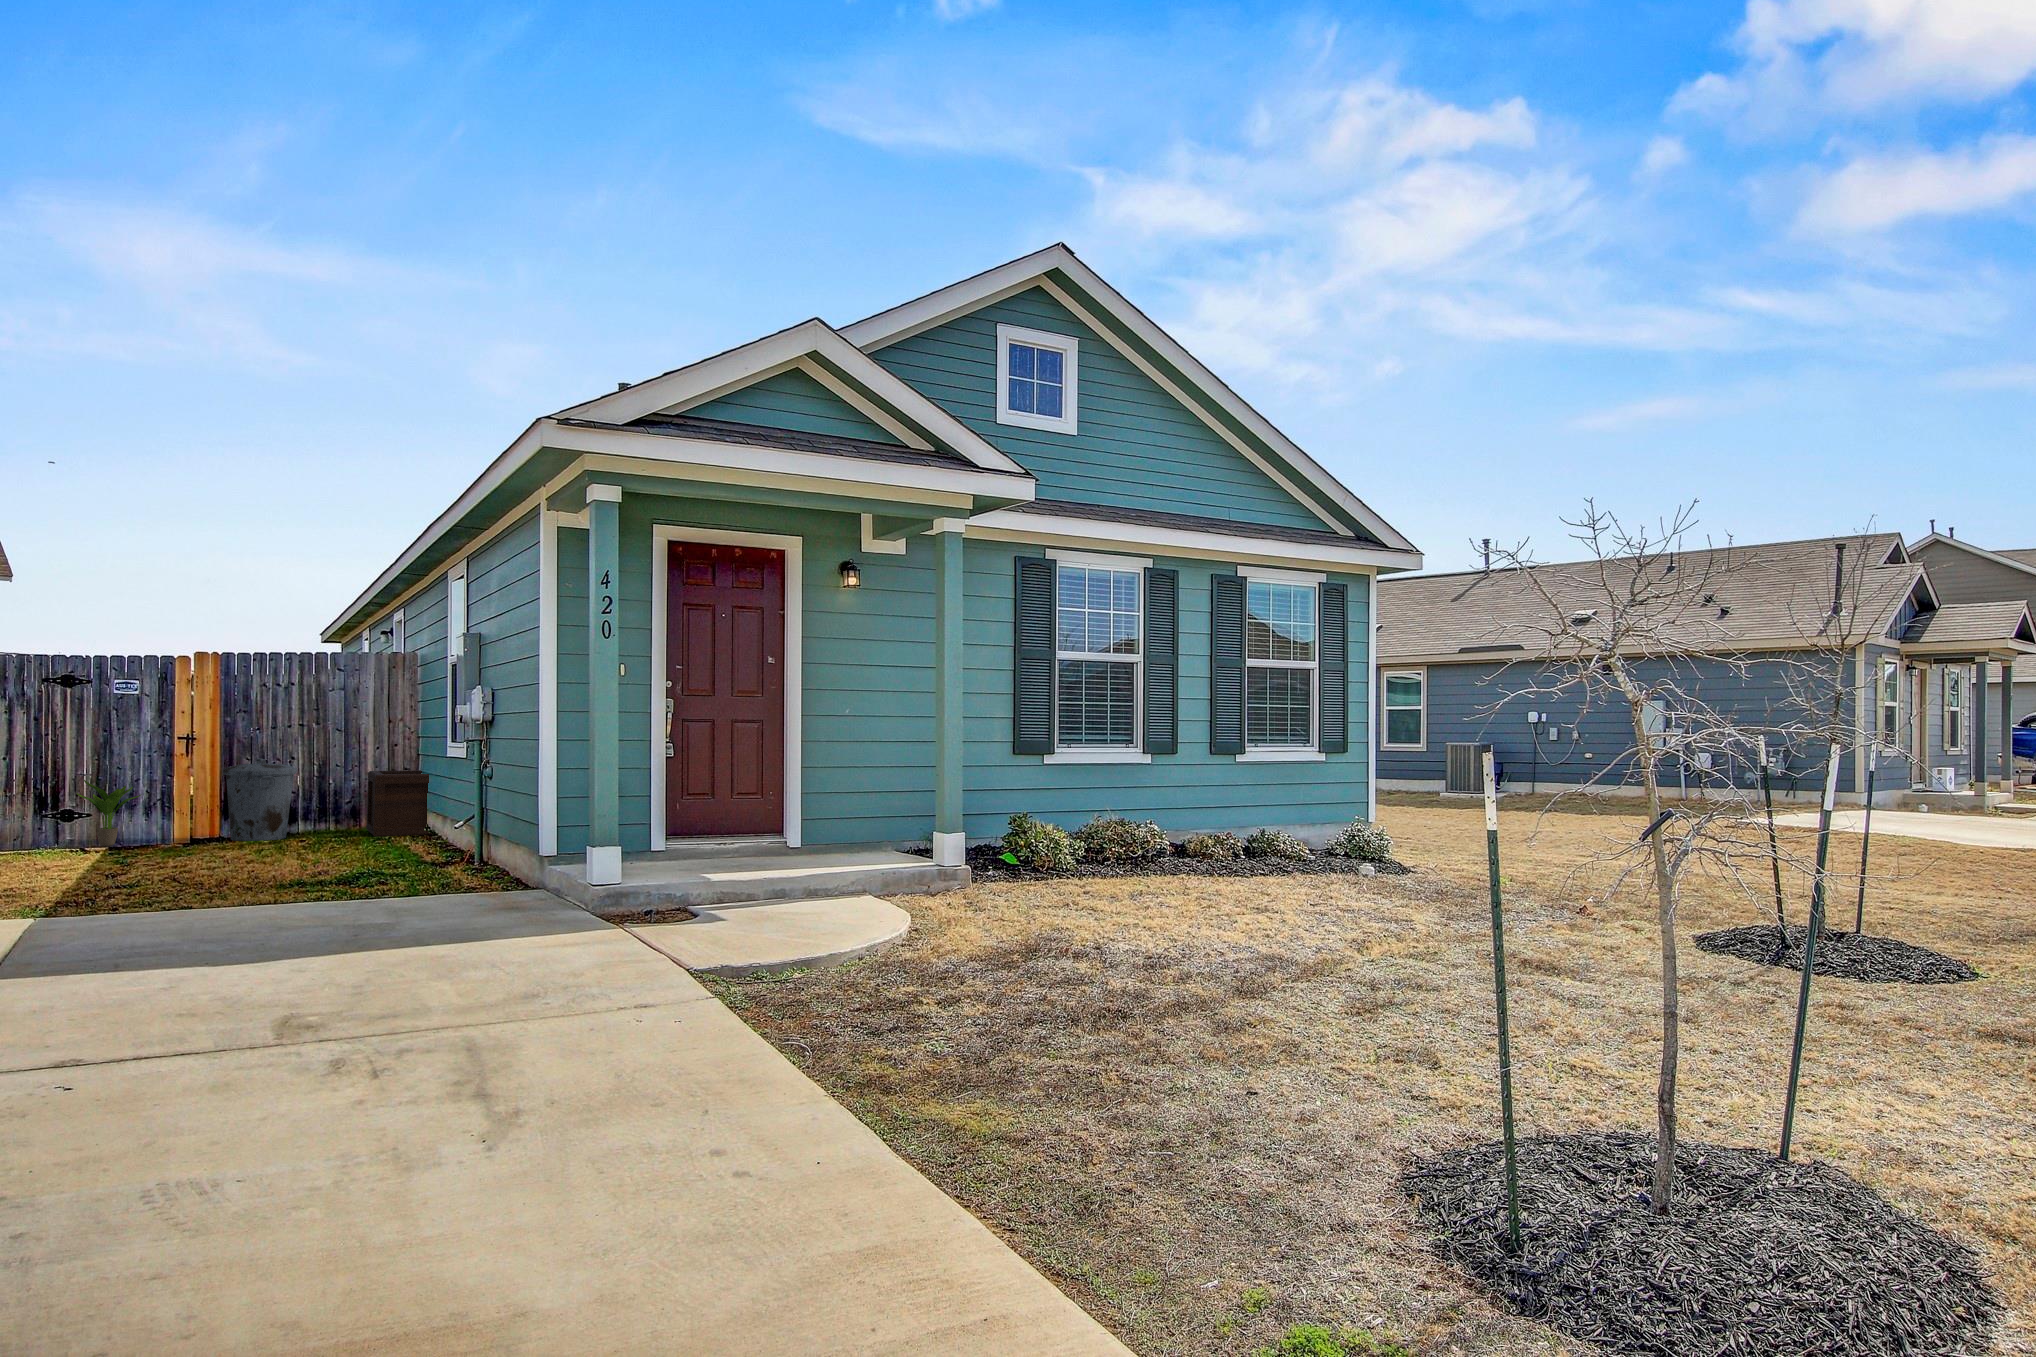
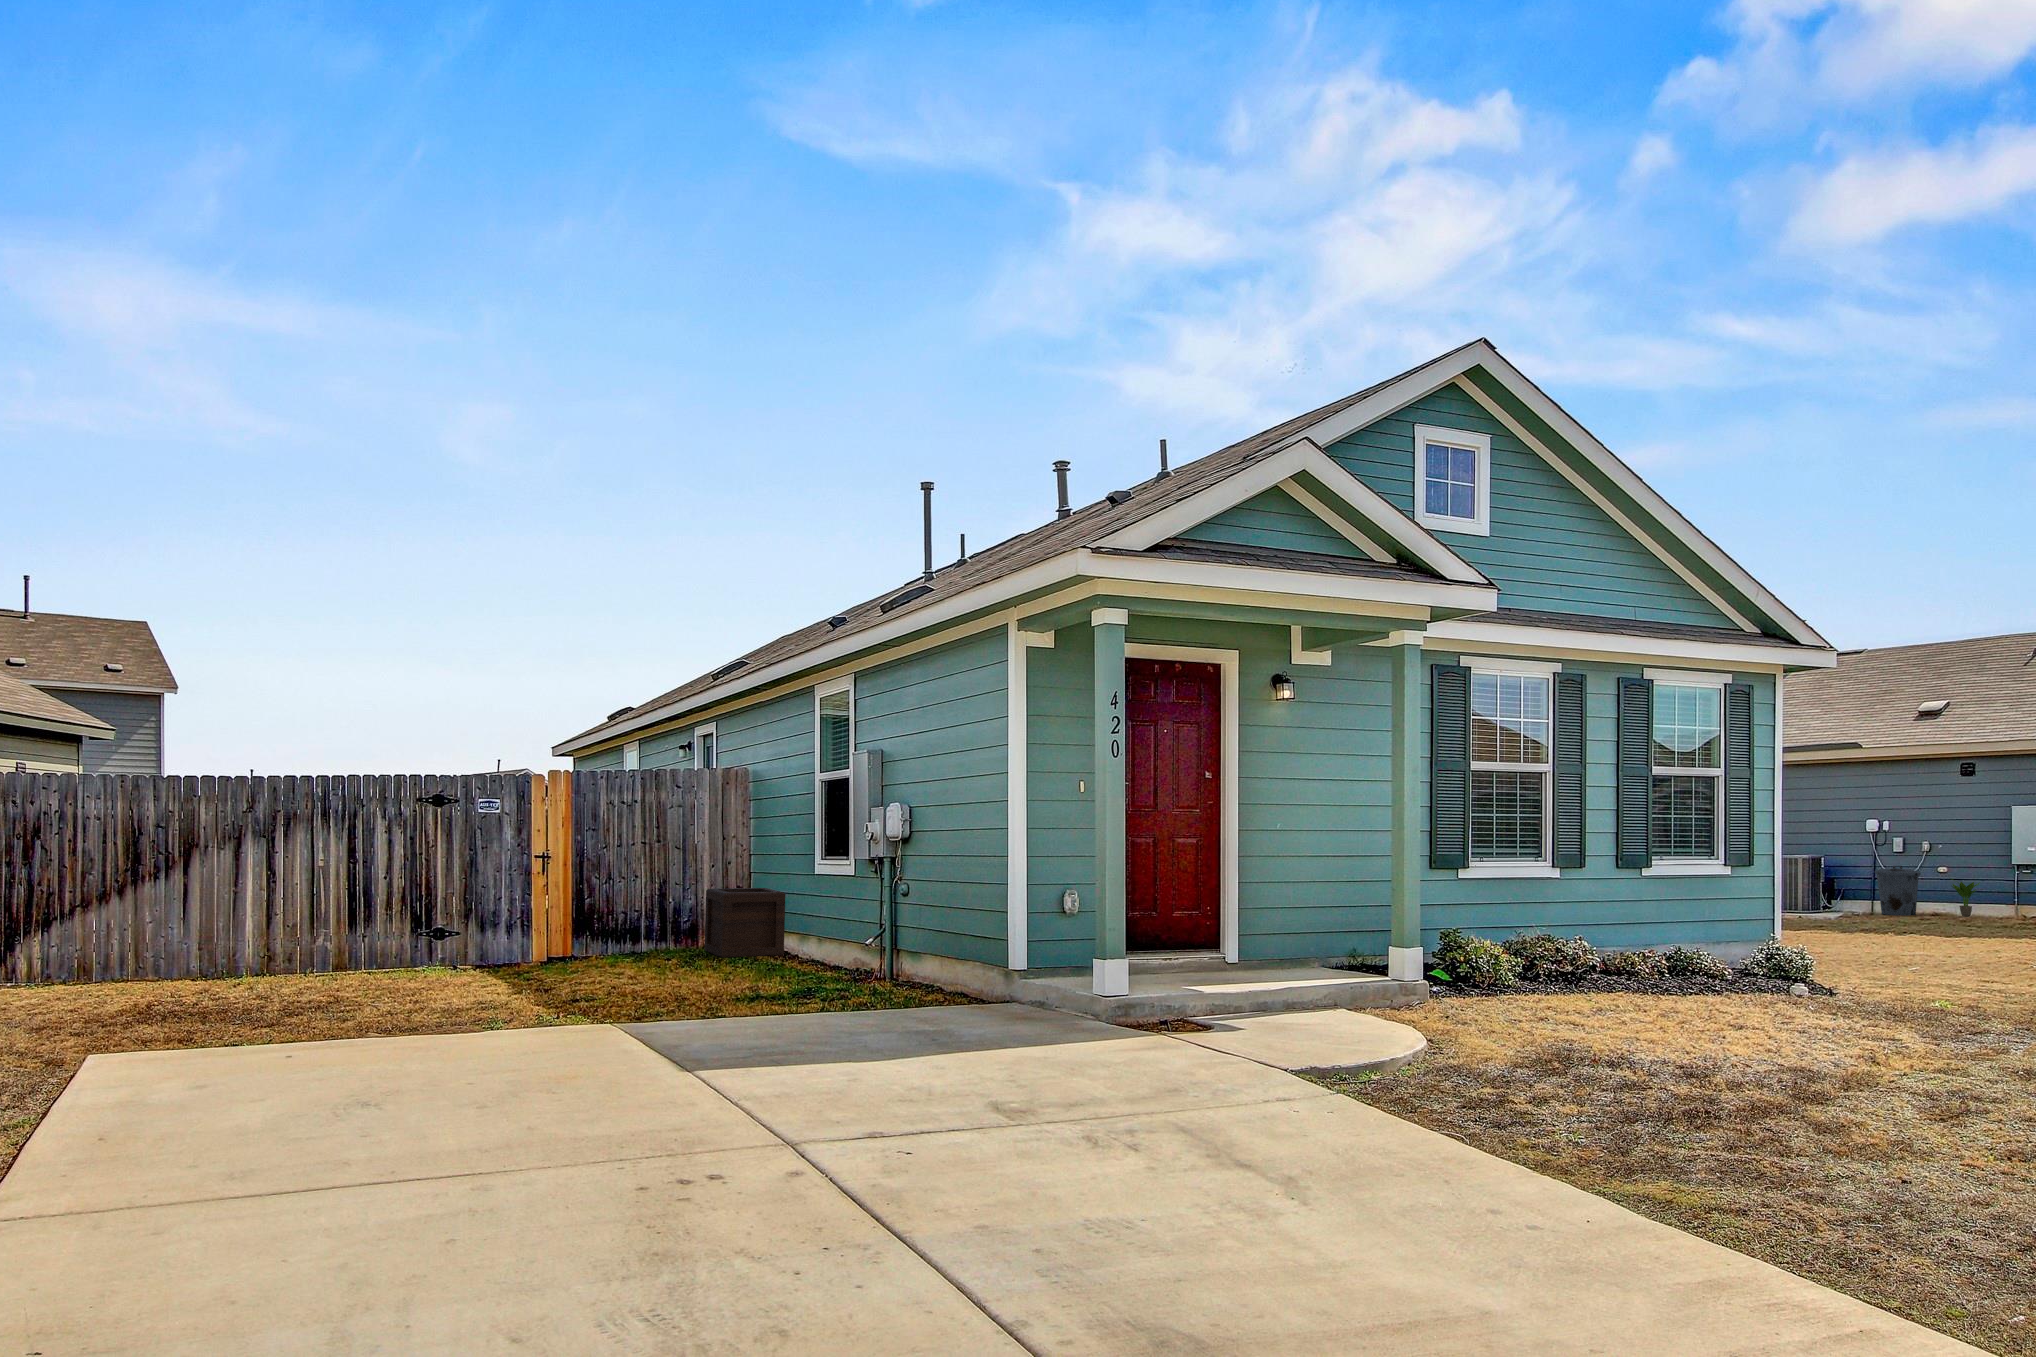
trash can: present [223,758,297,841] -> present [1875,866,1921,916]
potted plant: present [77,780,142,846] -> present [1952,882,1979,917]

